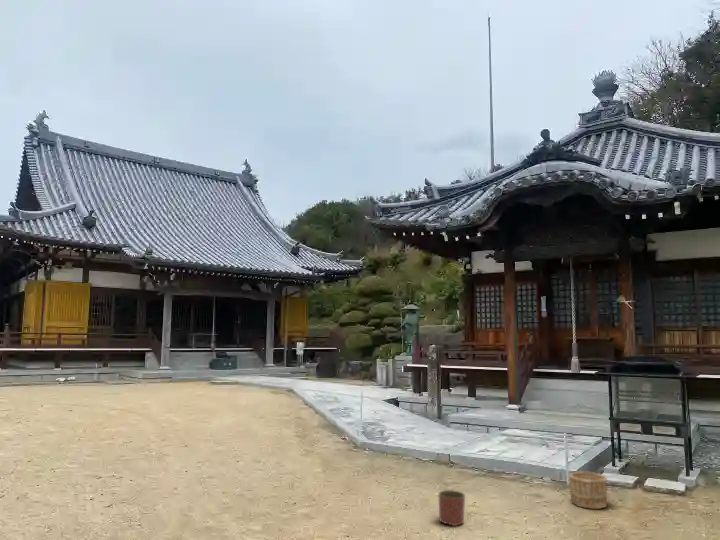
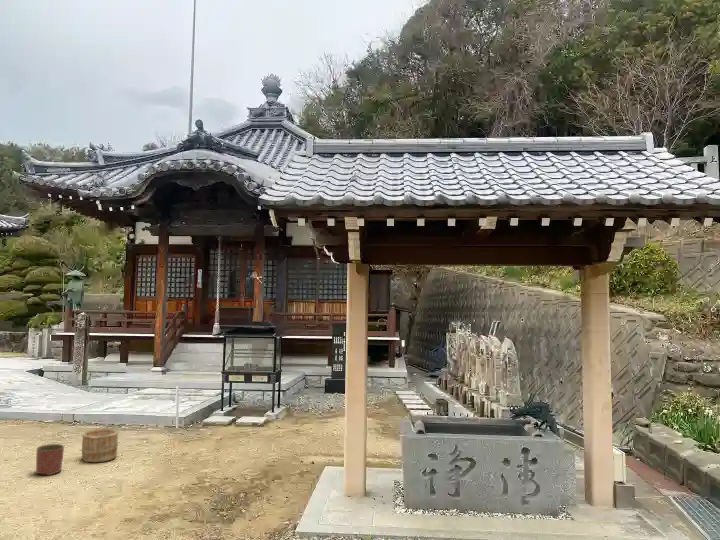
wooden bucket: present [569,471,607,509] -> present [82,428,119,462]

